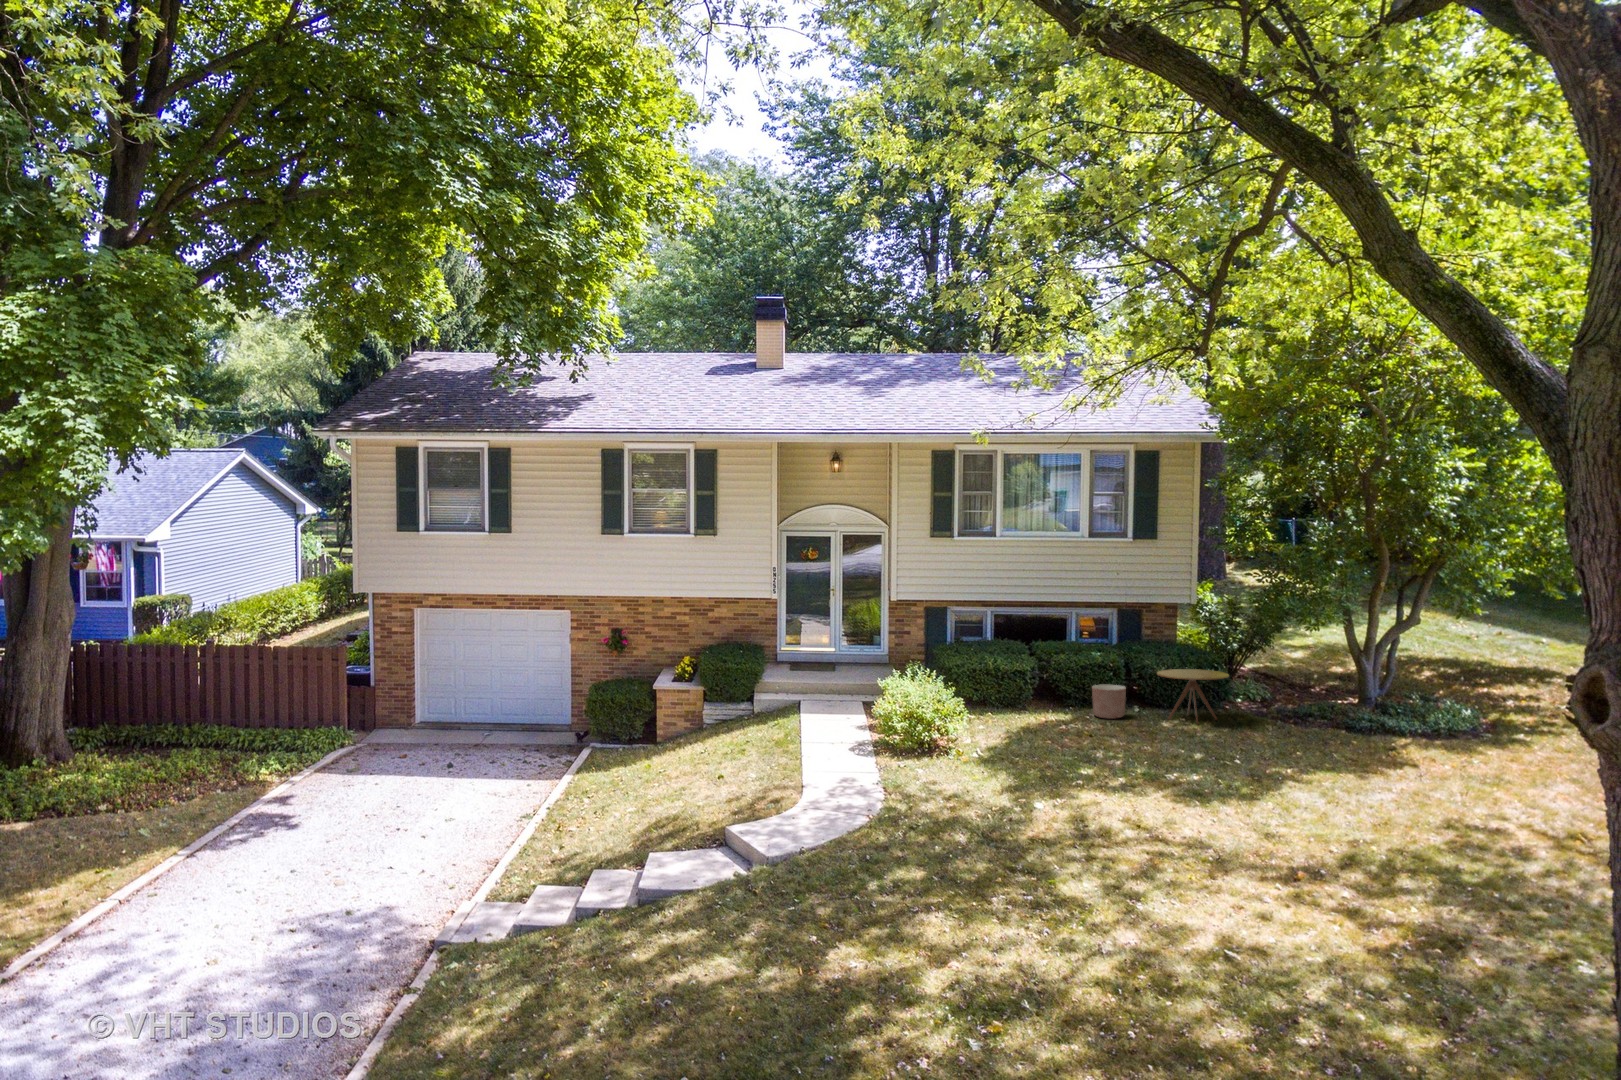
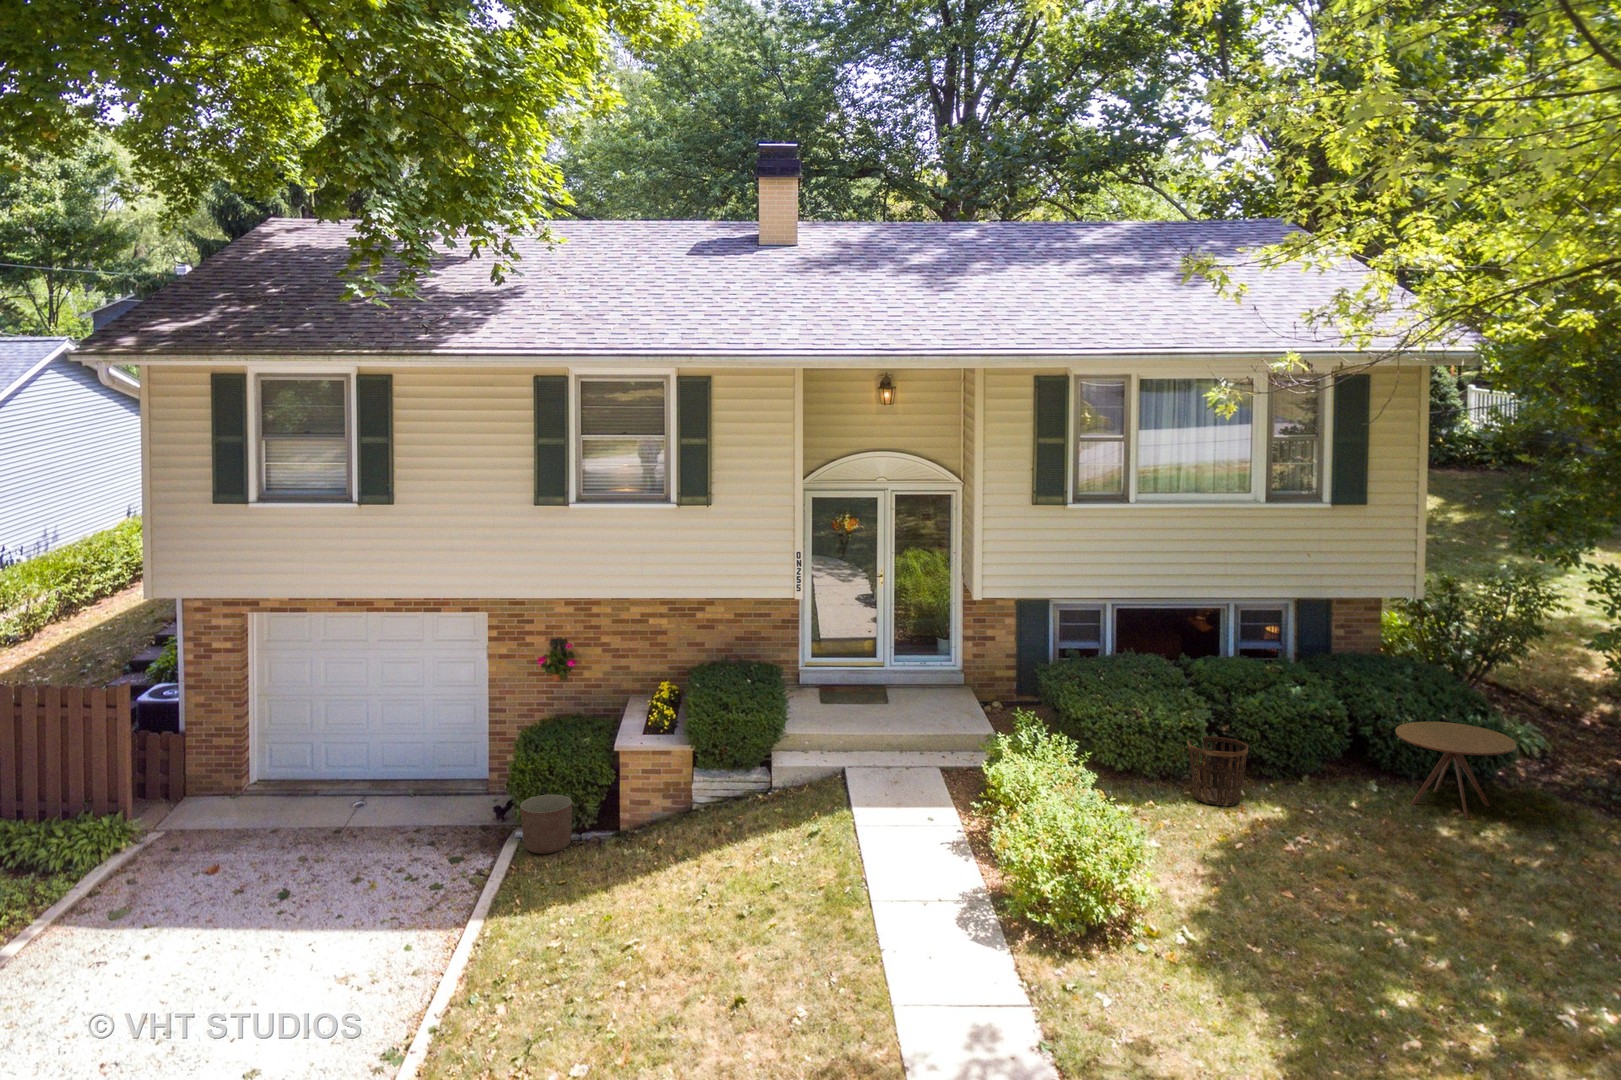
basket: none [1022,678,1060,719] -> present [1188,736,1248,806]
planter: present [1092,685,1126,719] -> present [520,795,572,854]

